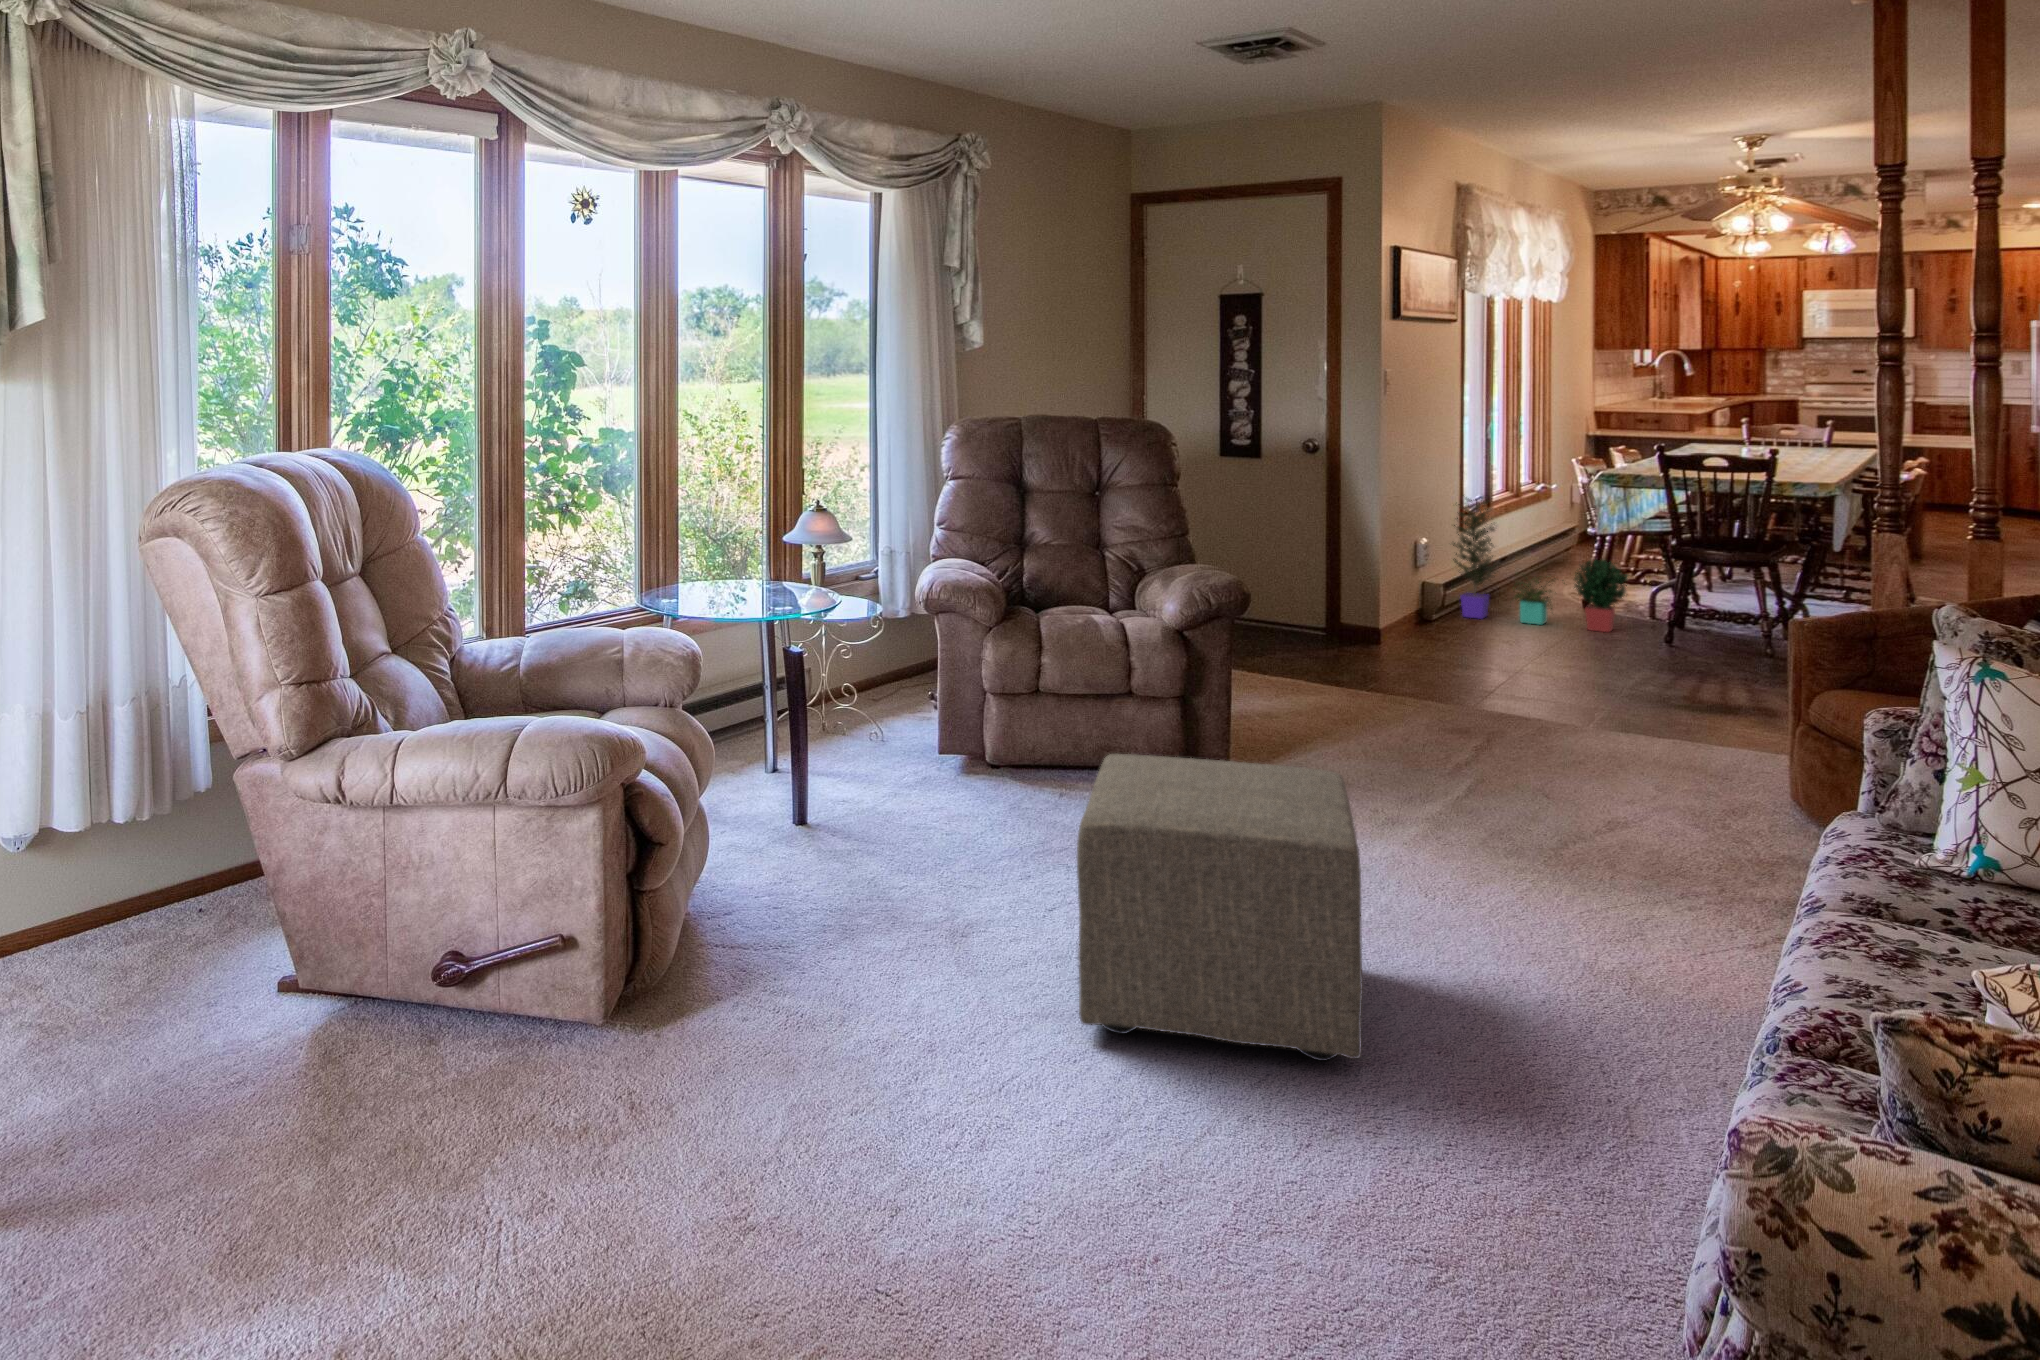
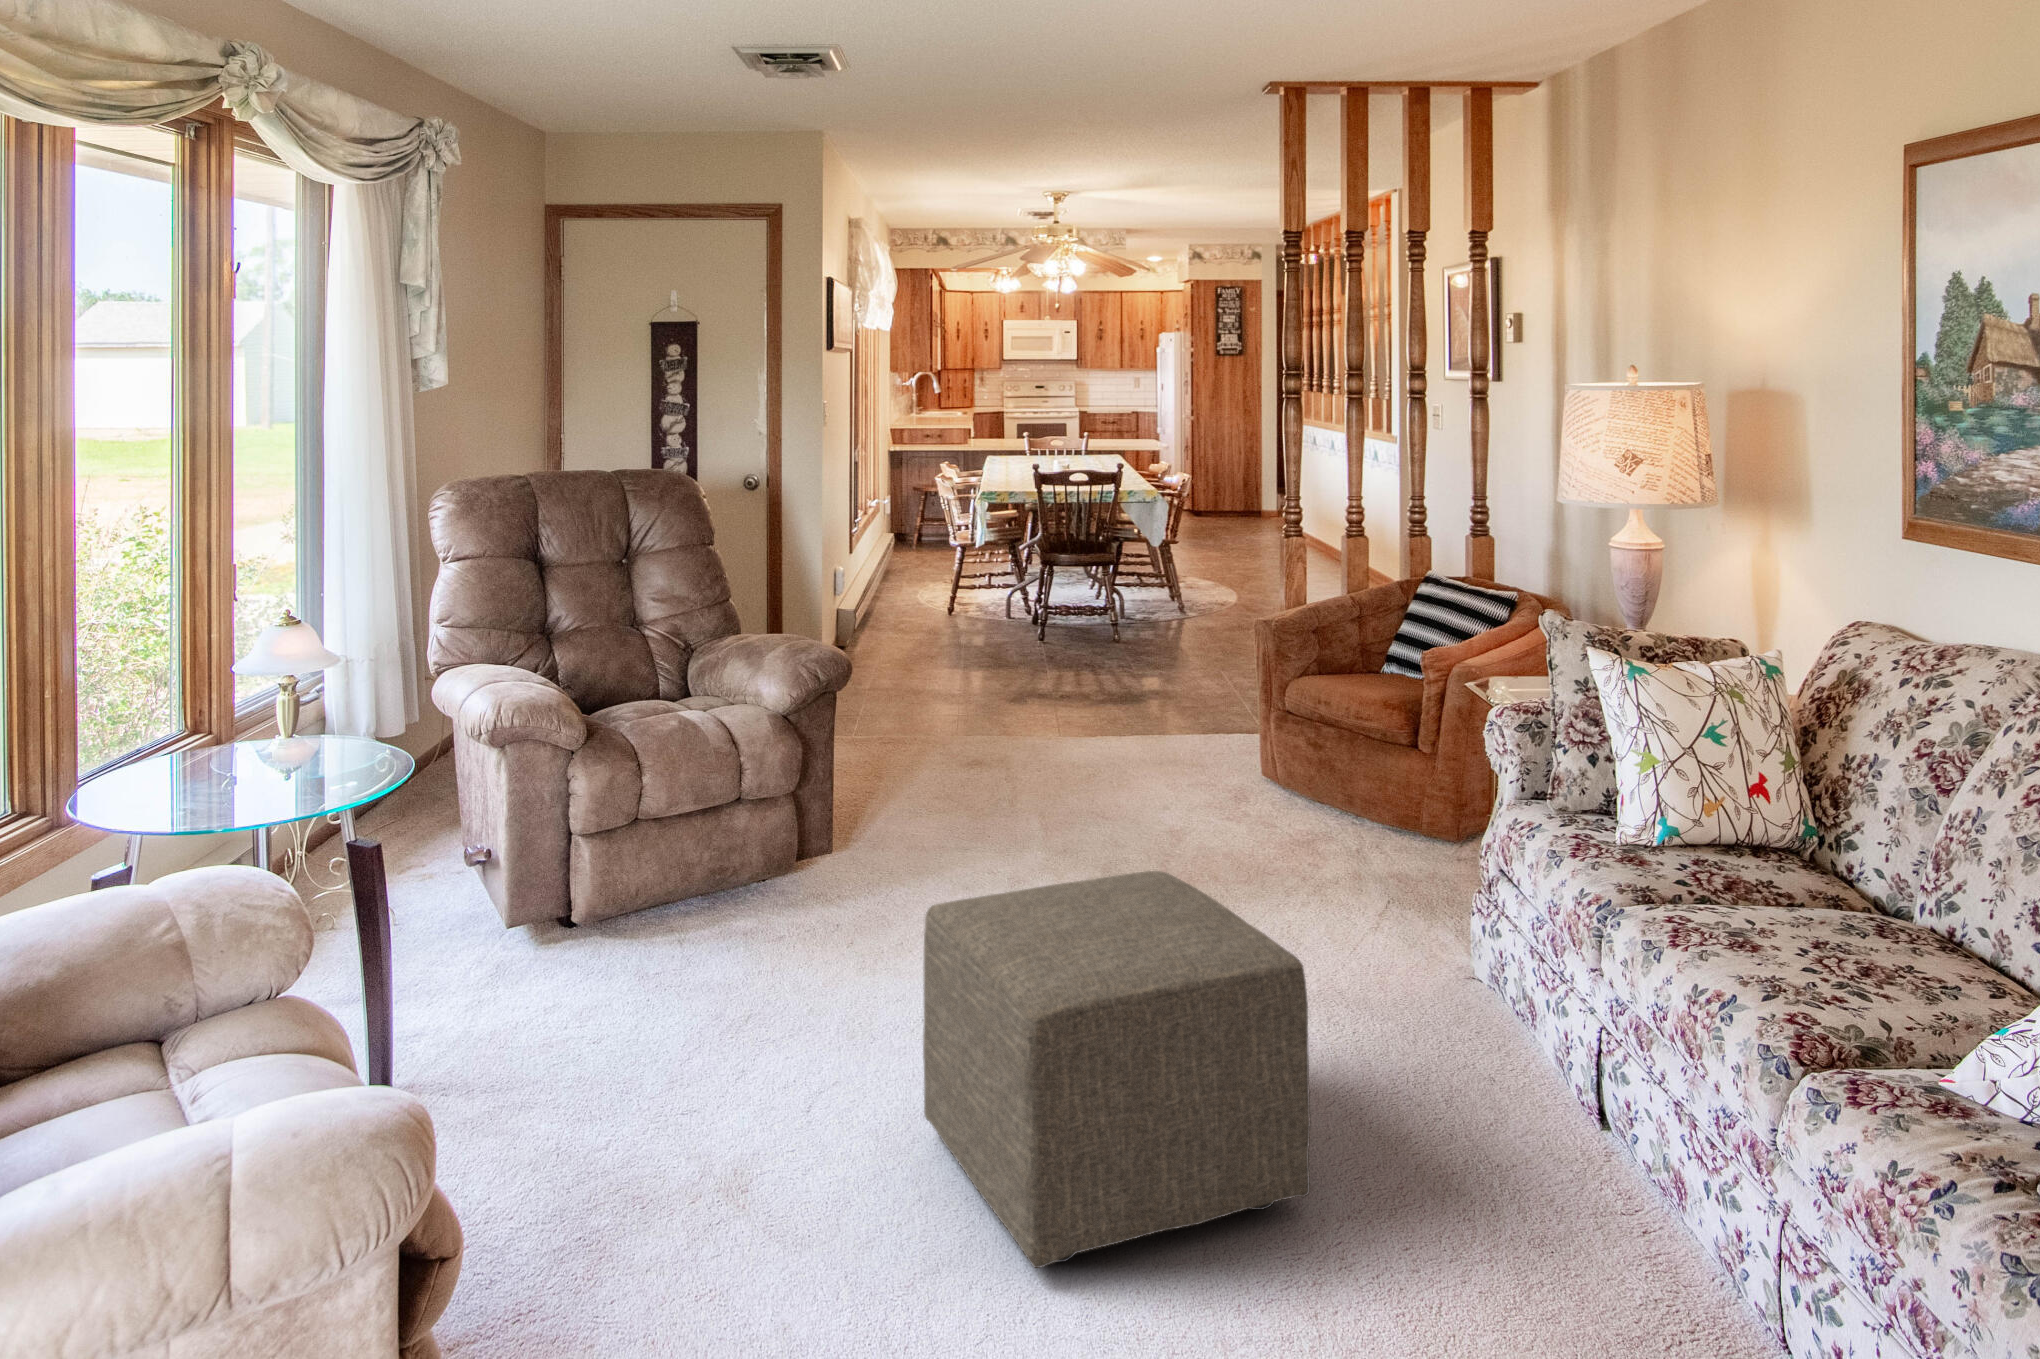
potted plant: present [1453,495,1628,632] -> none [854,523,1015,647]

